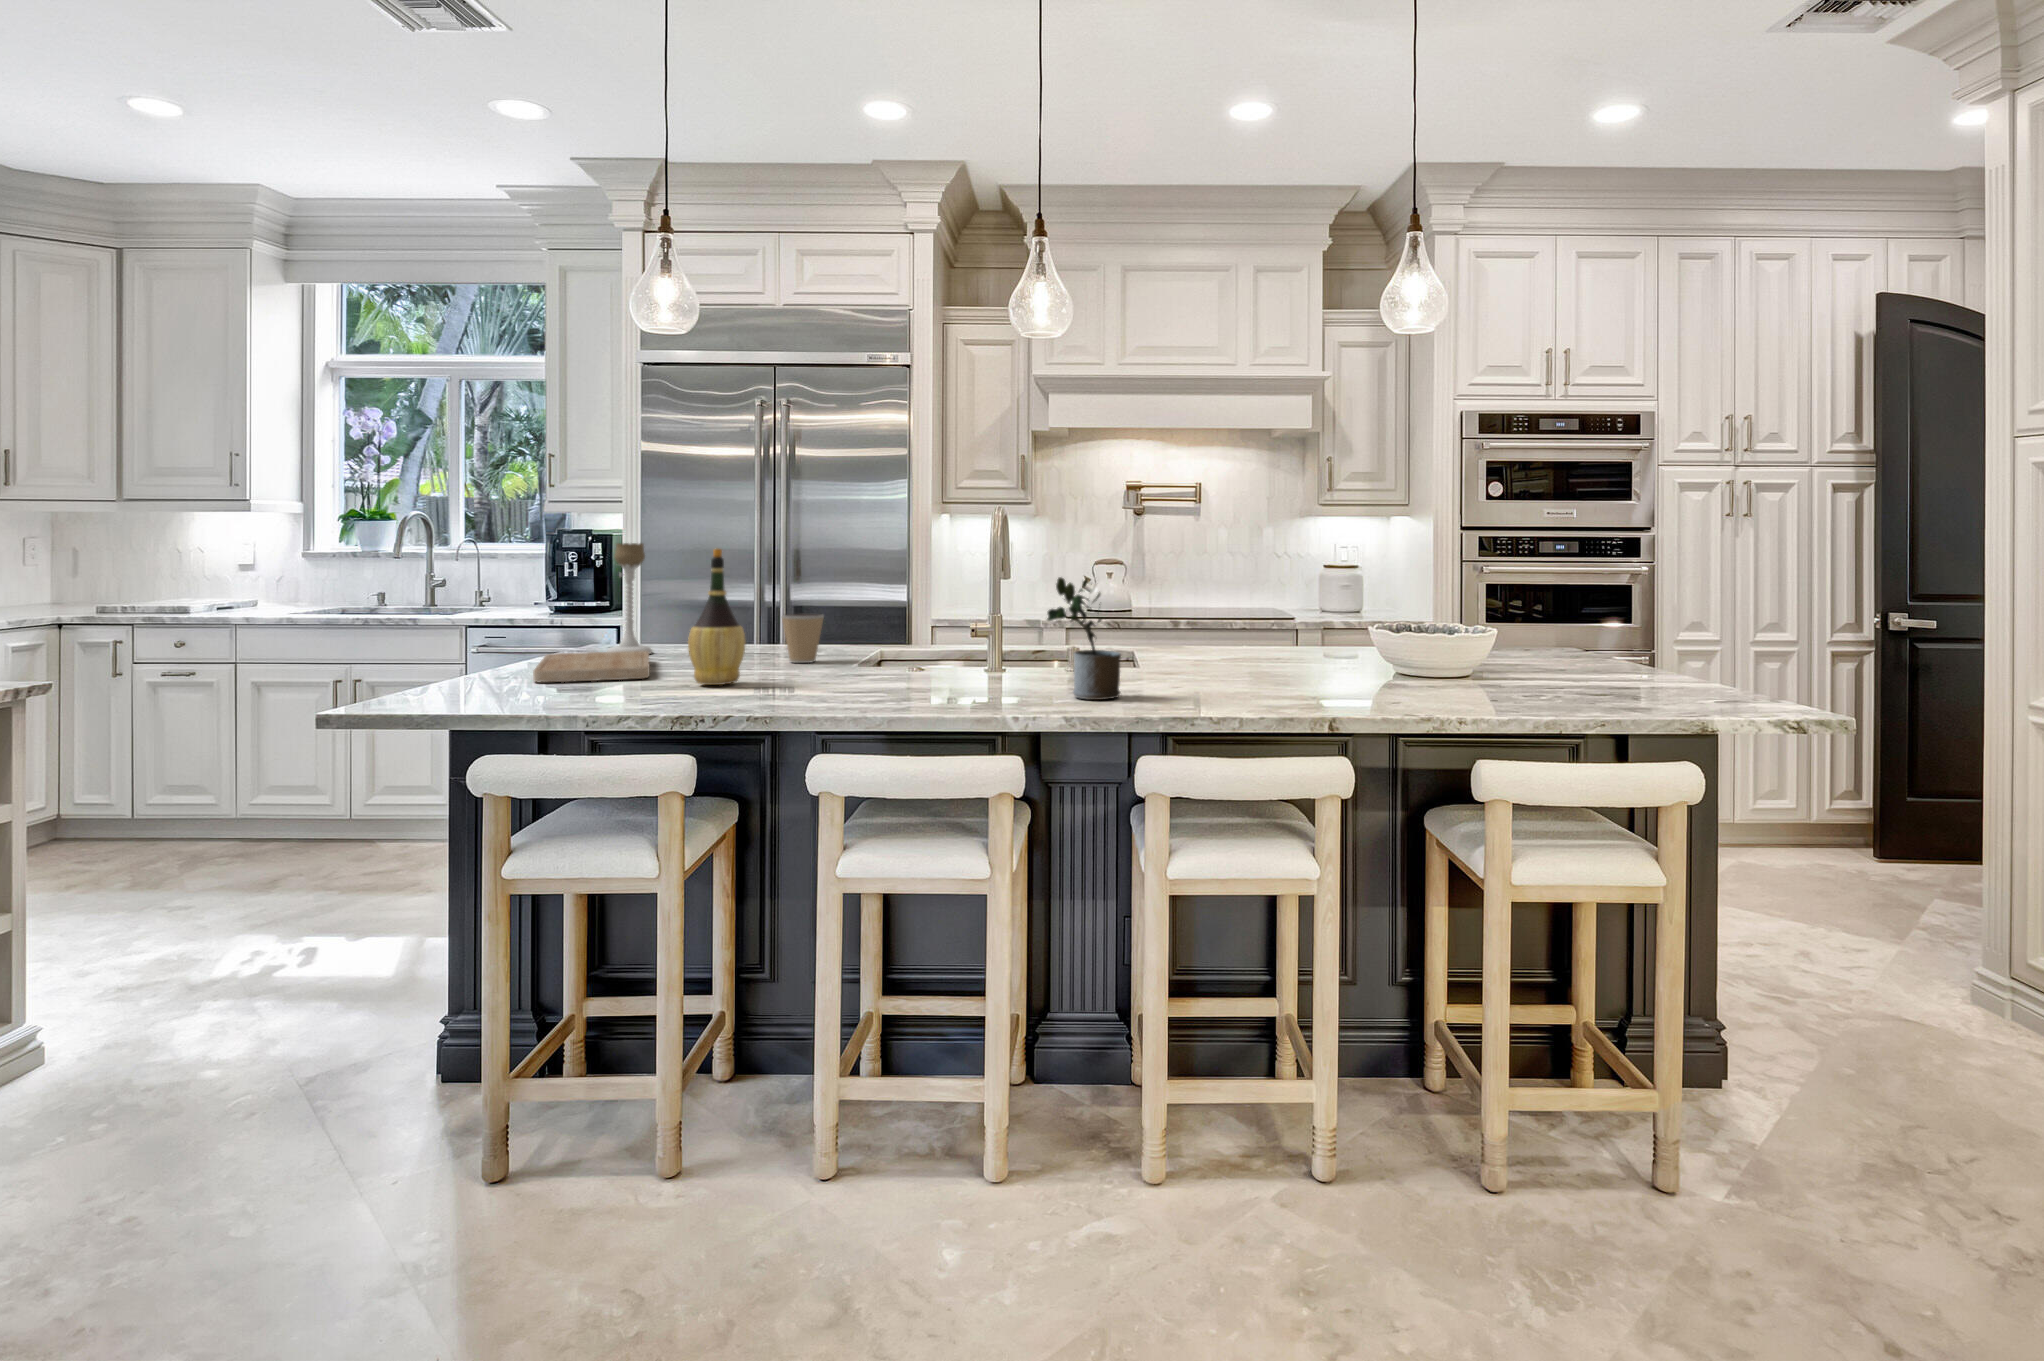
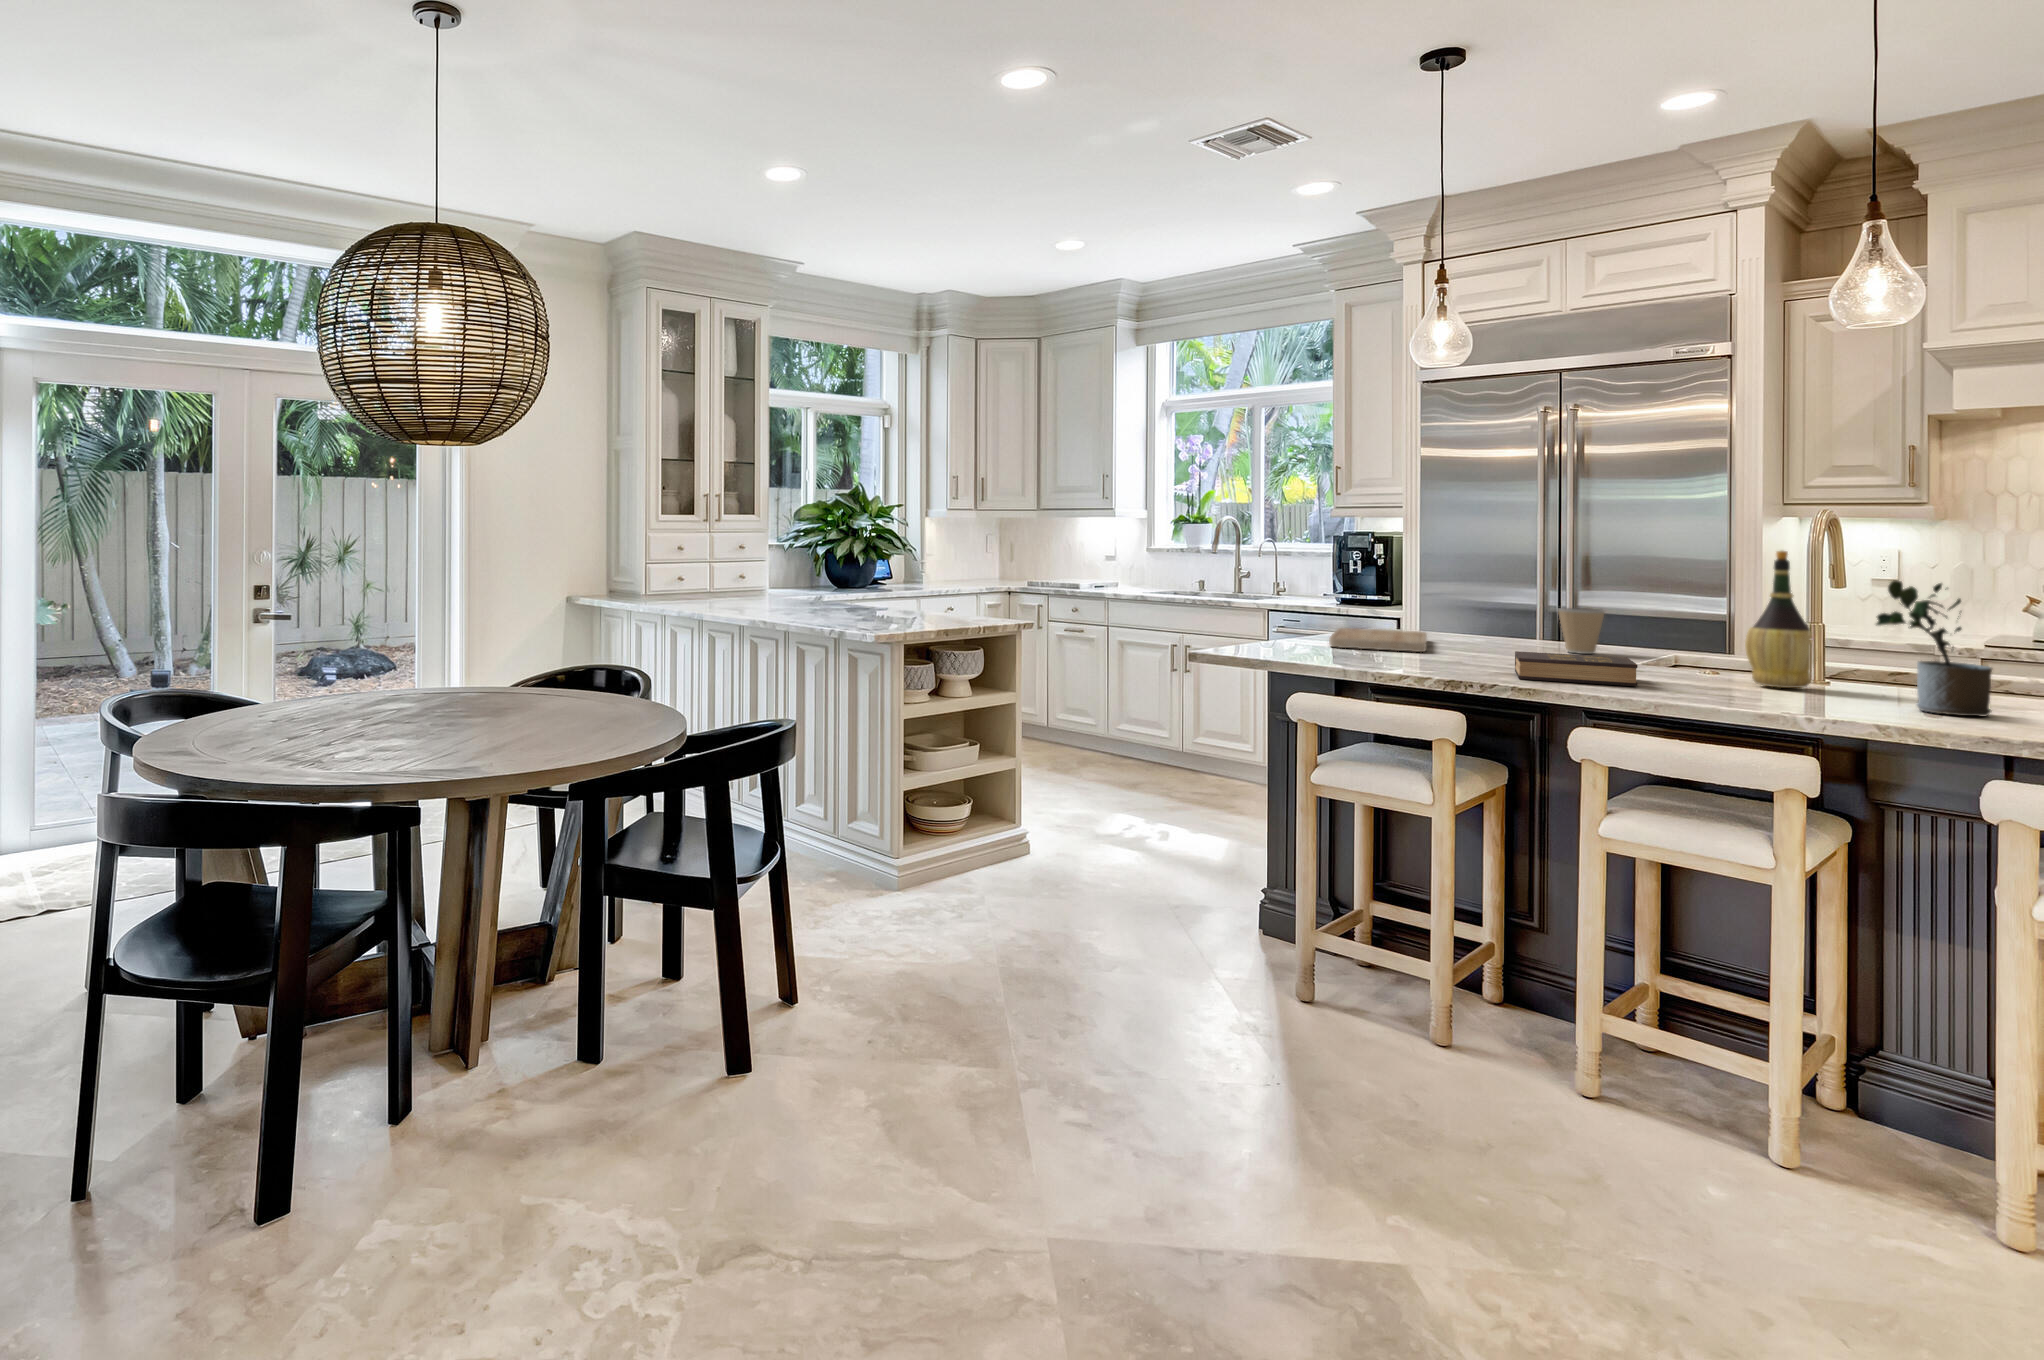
candle holder: present [607,543,653,654] -> none [1387,540,1431,635]
wine bottle: present [688,548,746,685] -> present [1745,551,1815,688]
hardback book: none [745,668,863,705] -> present [1515,651,1638,686]

